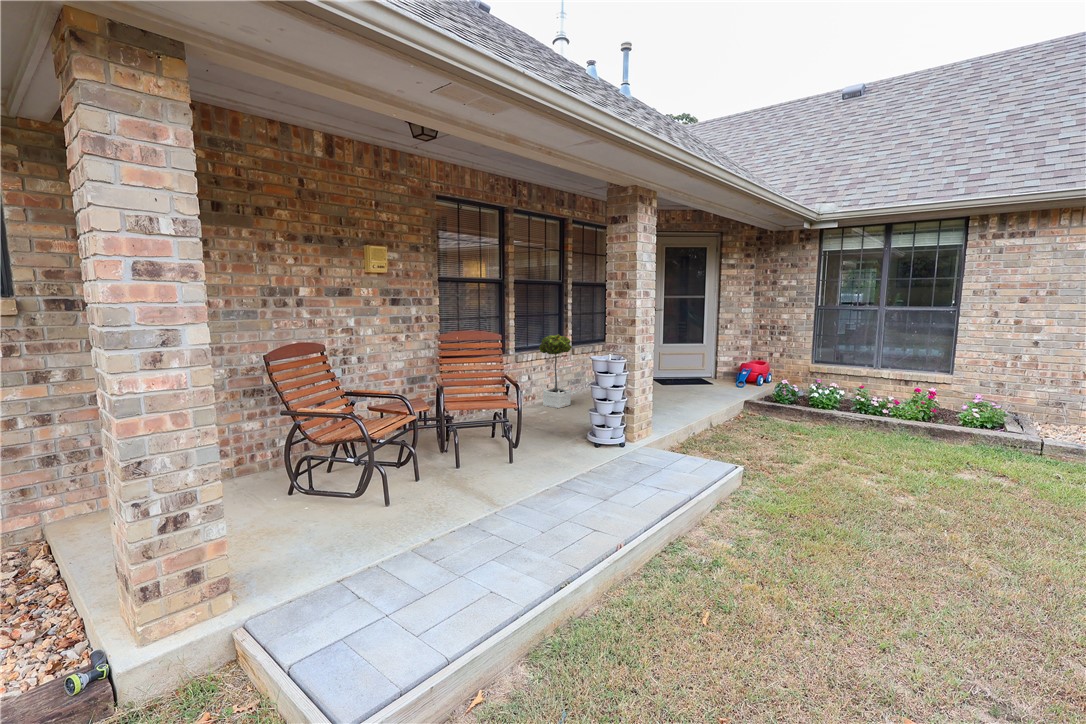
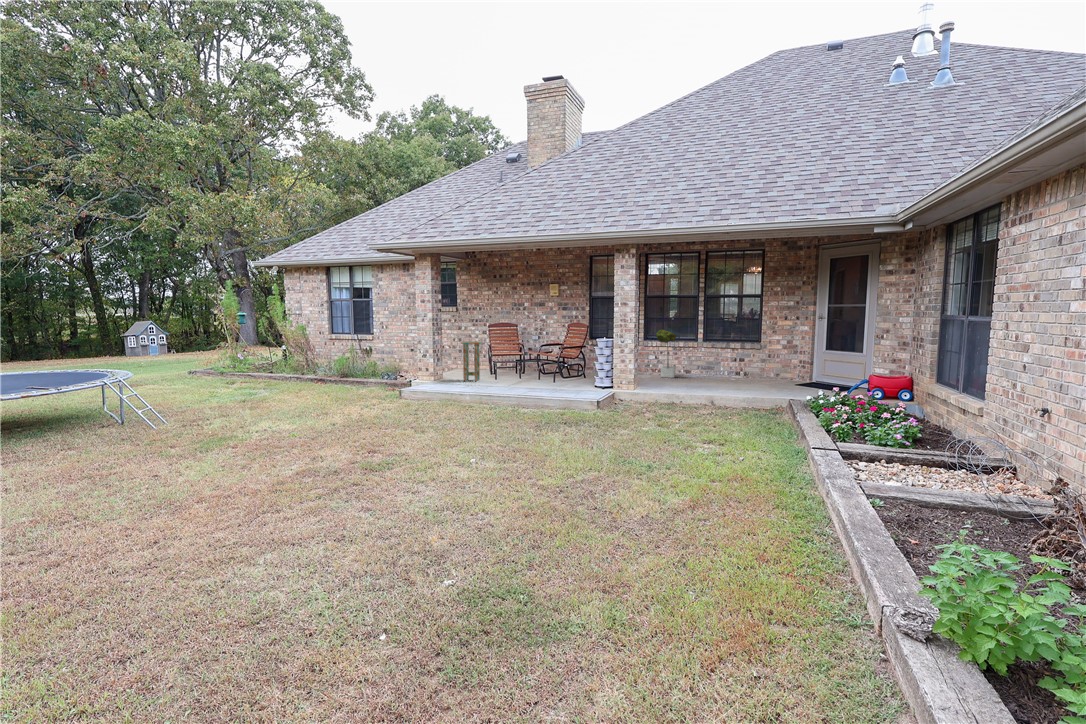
side table: none [428,421,498,568] -> present [461,342,481,381]

